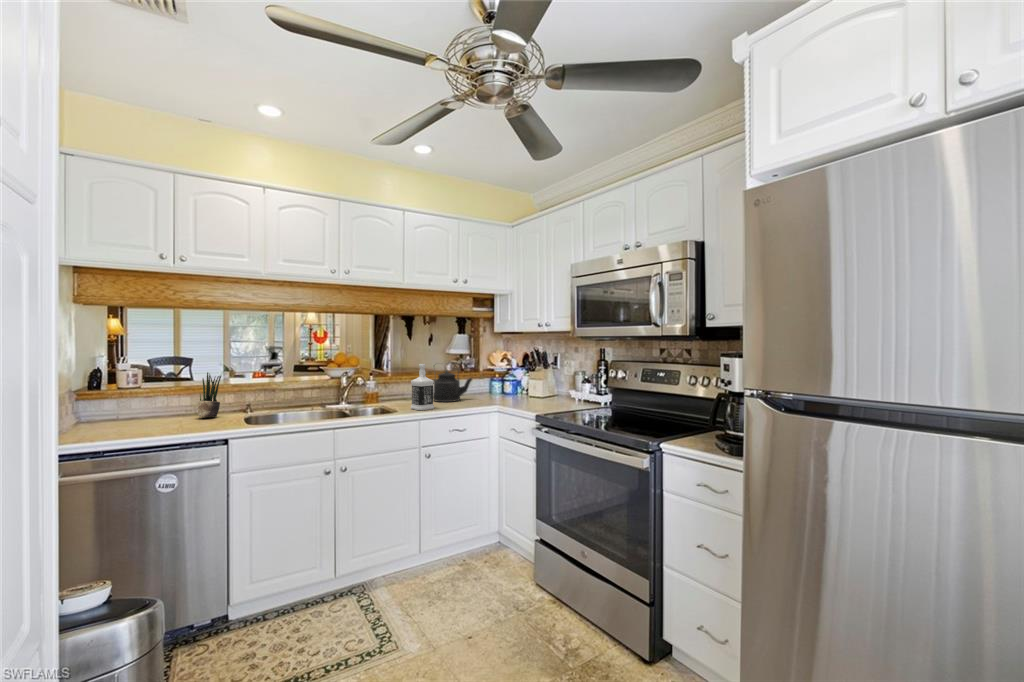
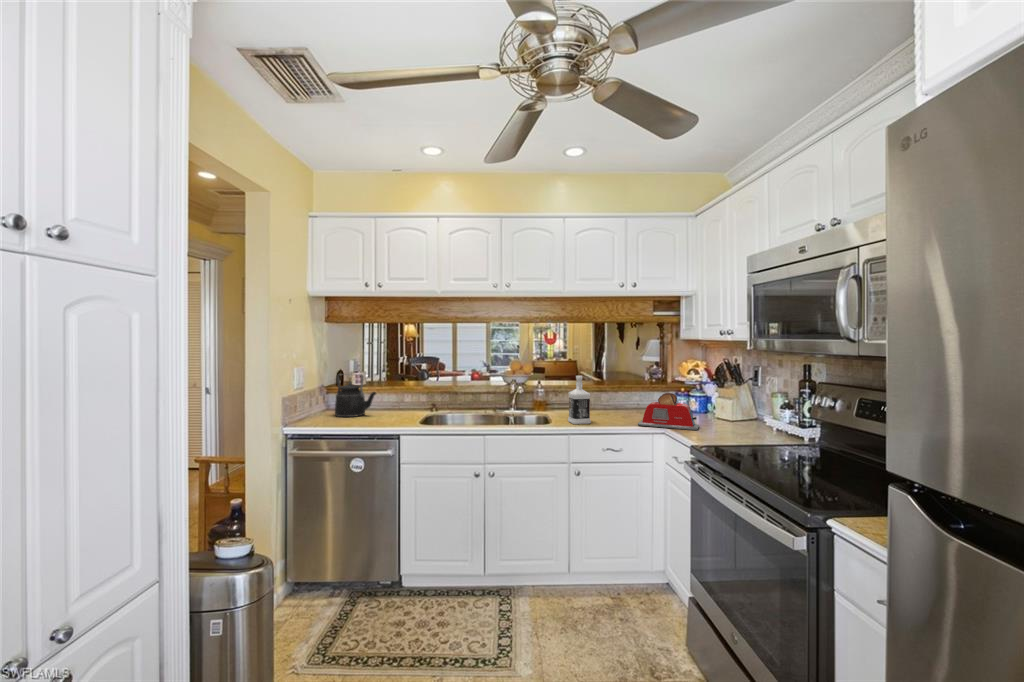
kettle: present [433,370,472,402] -> present [335,375,376,417]
potted plant: present [198,372,221,417] -> none [395,376,412,413]
toaster: none [477,376,527,406] -> present [638,393,699,430]

